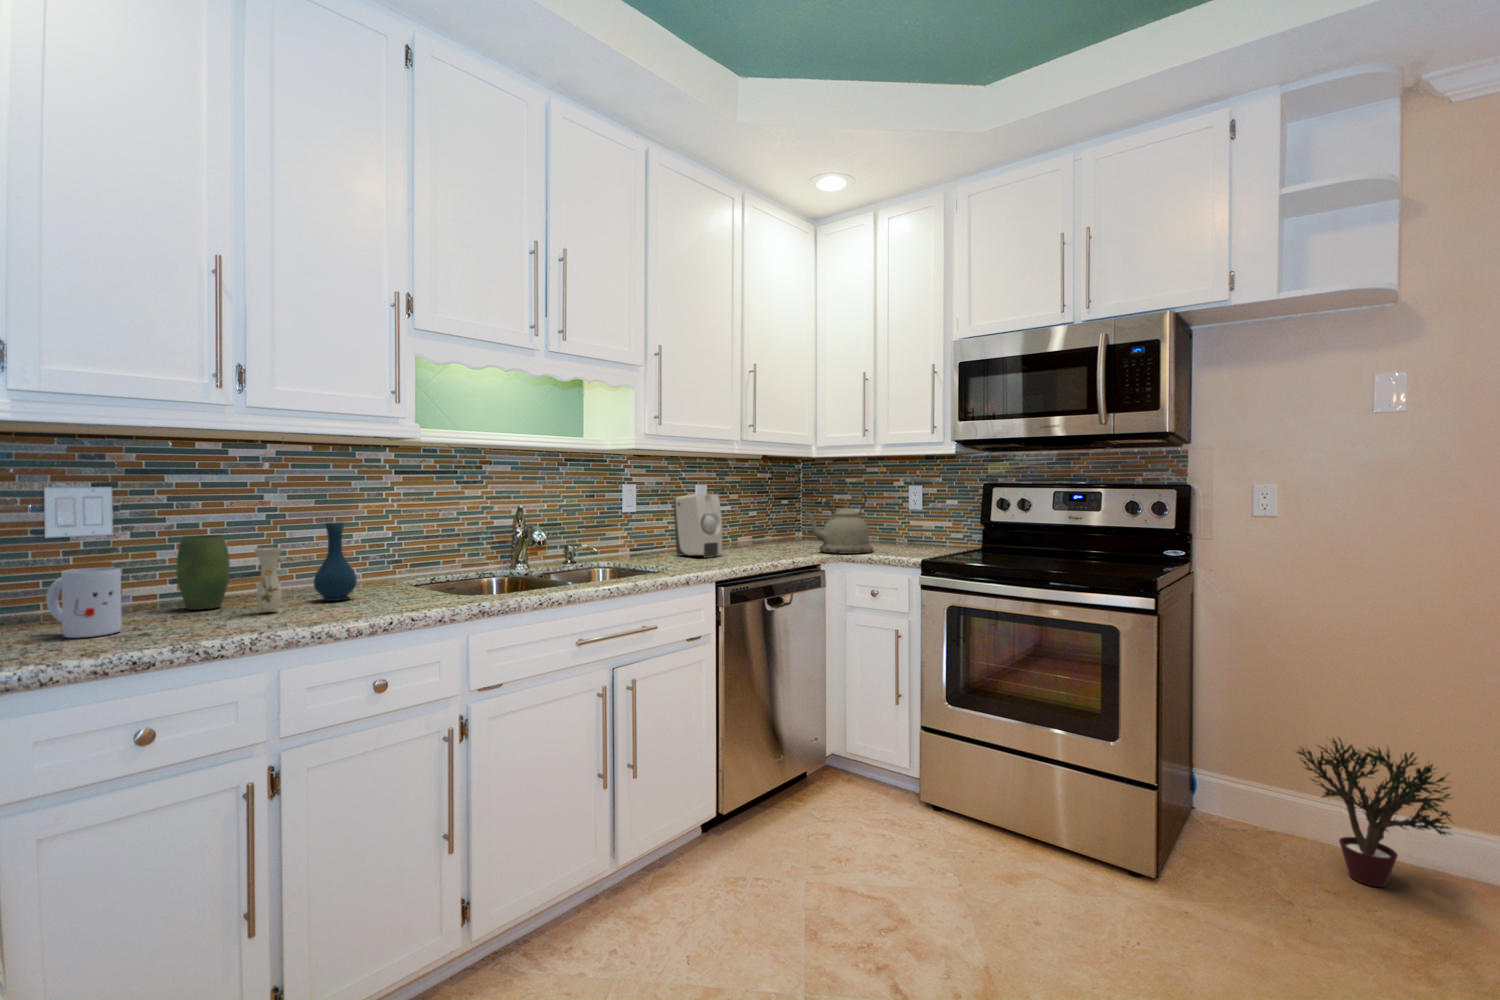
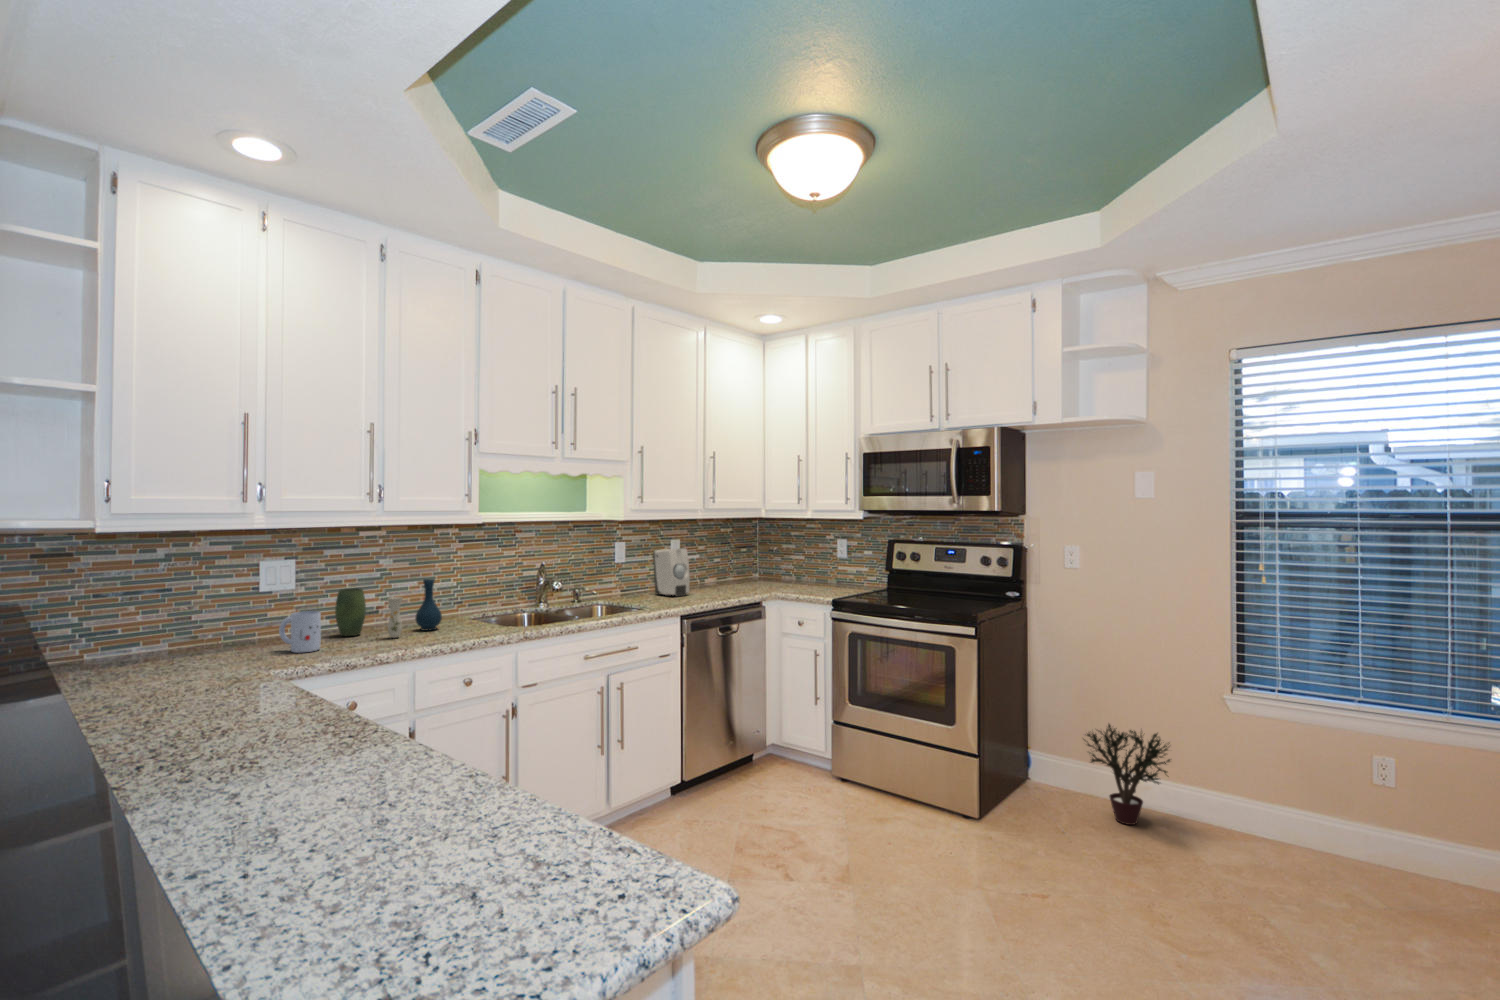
kettle: present [805,491,873,554] -> none [752,545,804,593]

